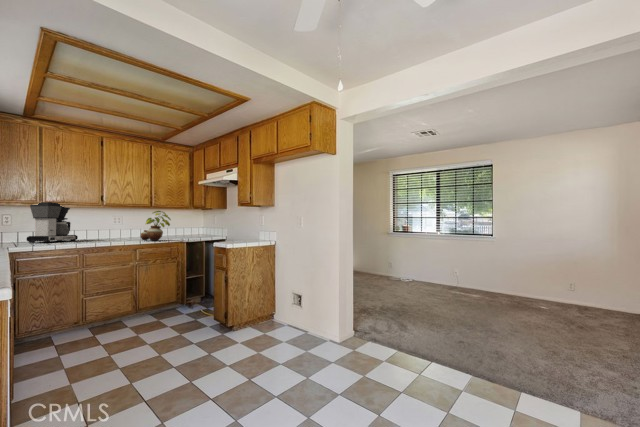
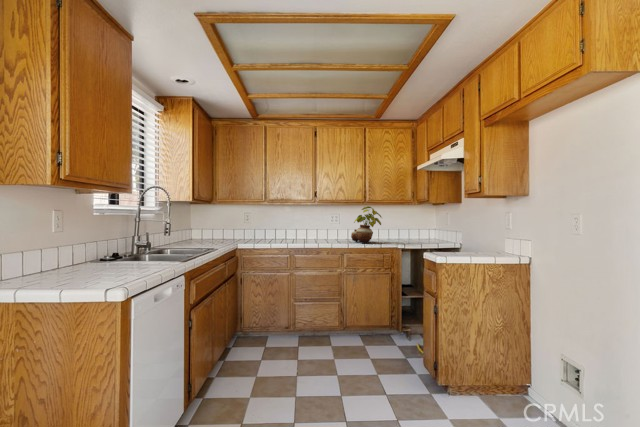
coffee maker: present [27,202,78,243] -> none [261,201,301,239]

